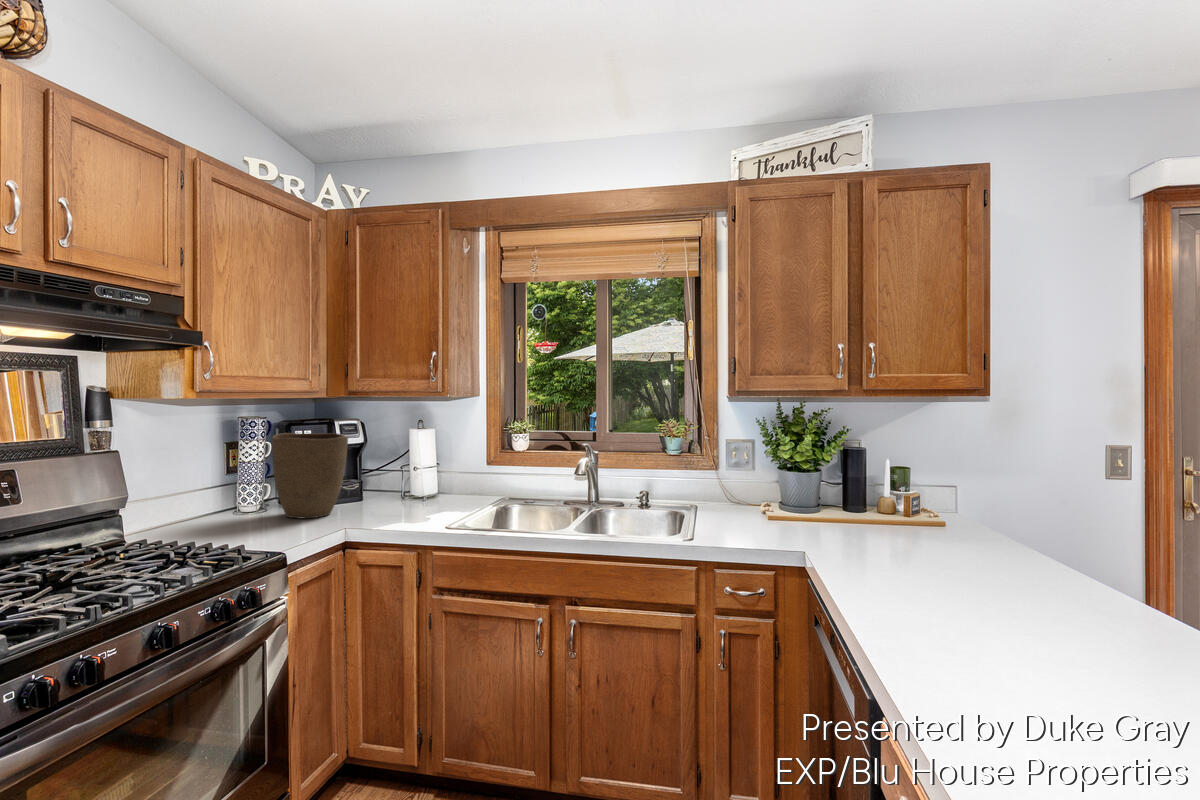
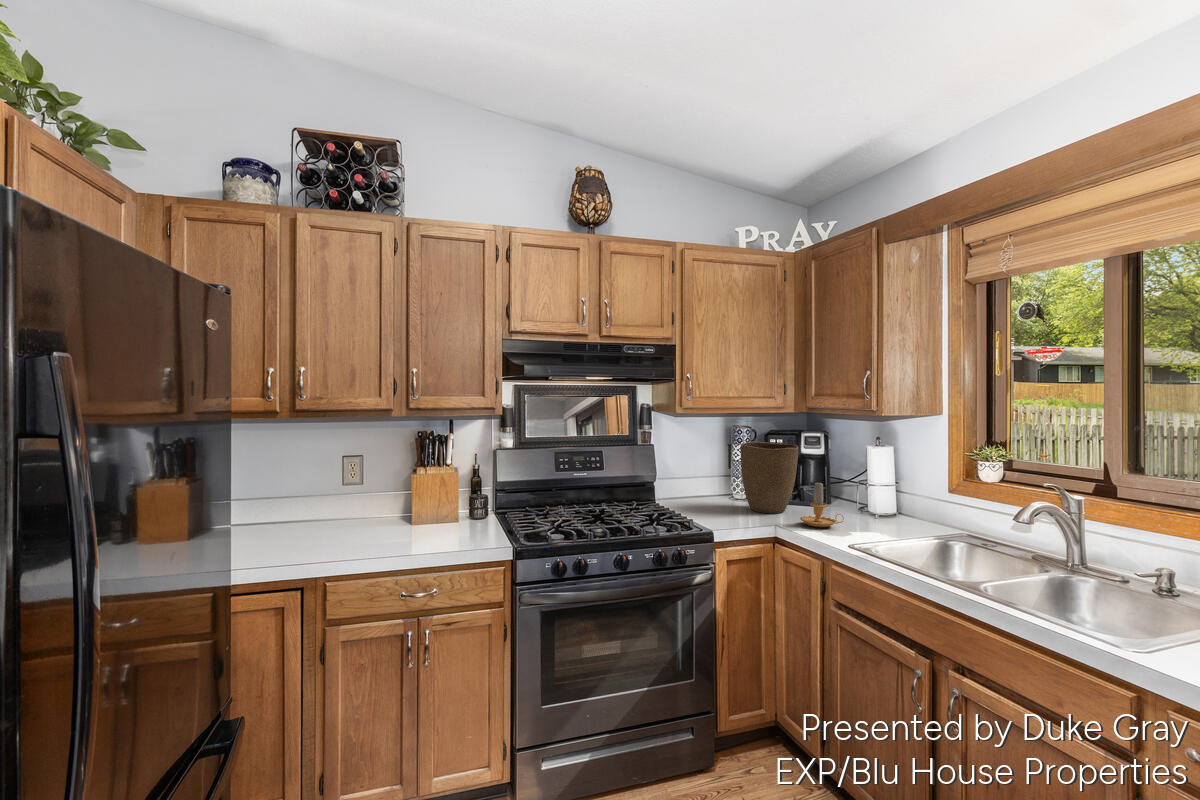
candle: none [369,469,419,521] -> present [800,482,844,527]

